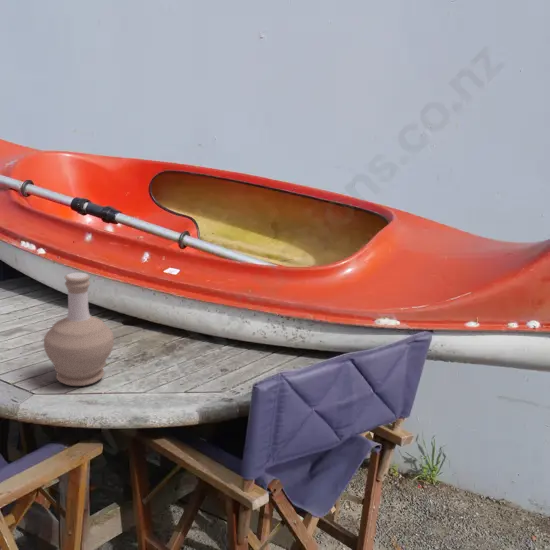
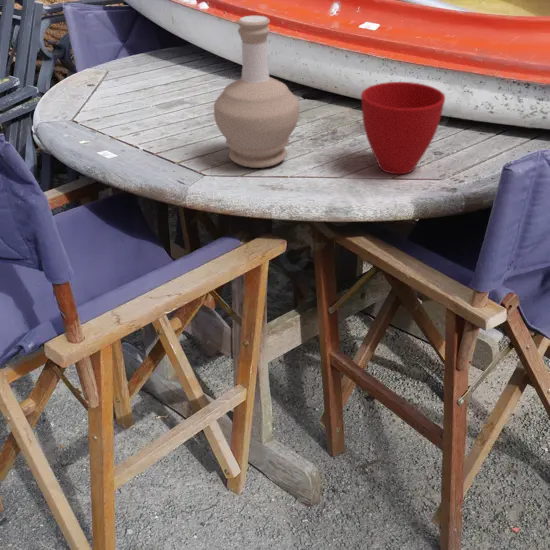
cup: none [161,319,222,388] -> present [361,82,445,174]

